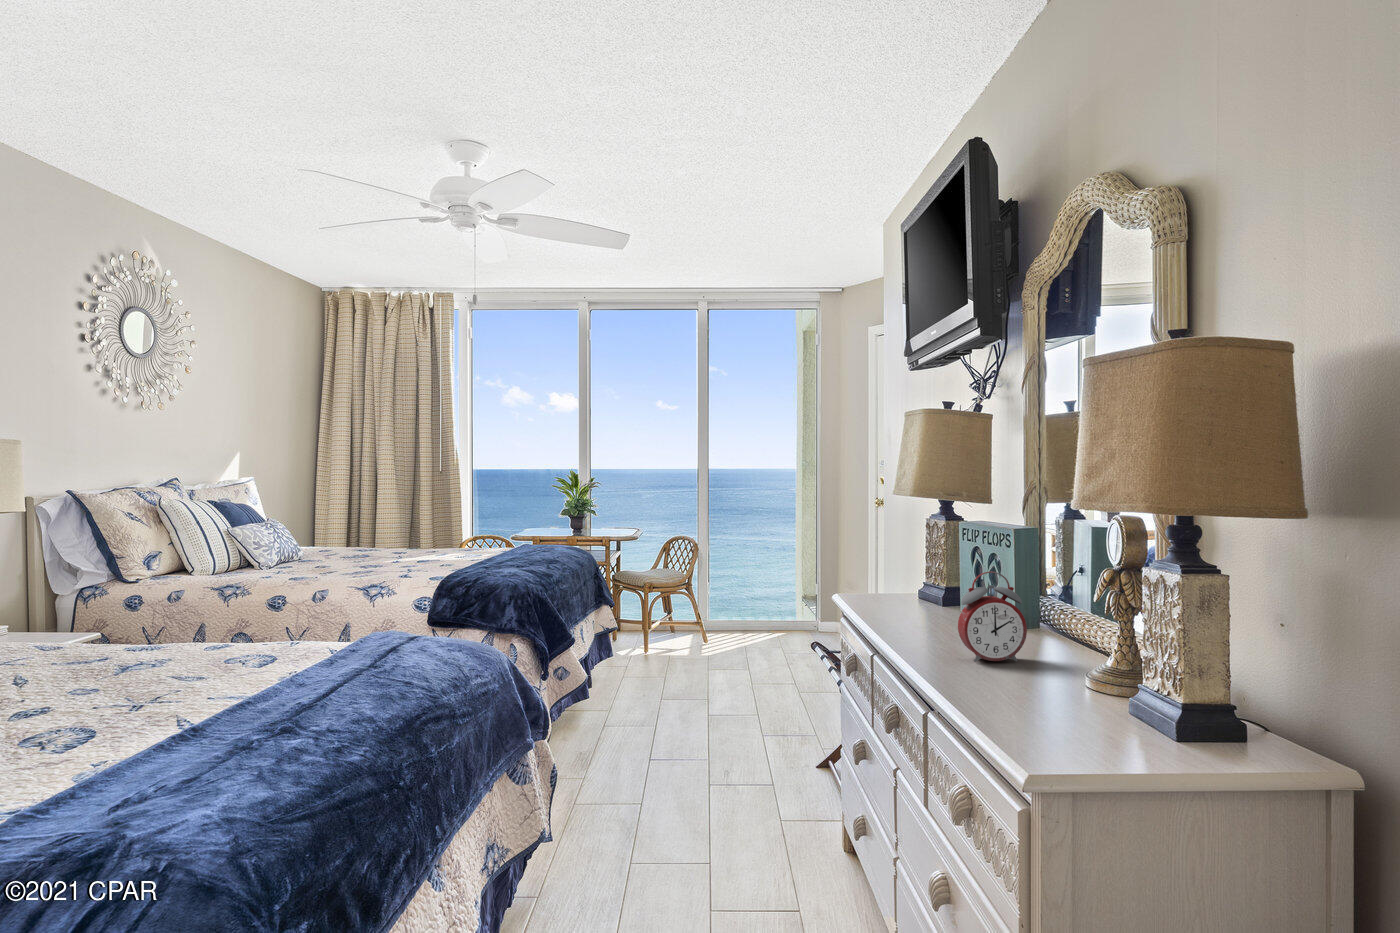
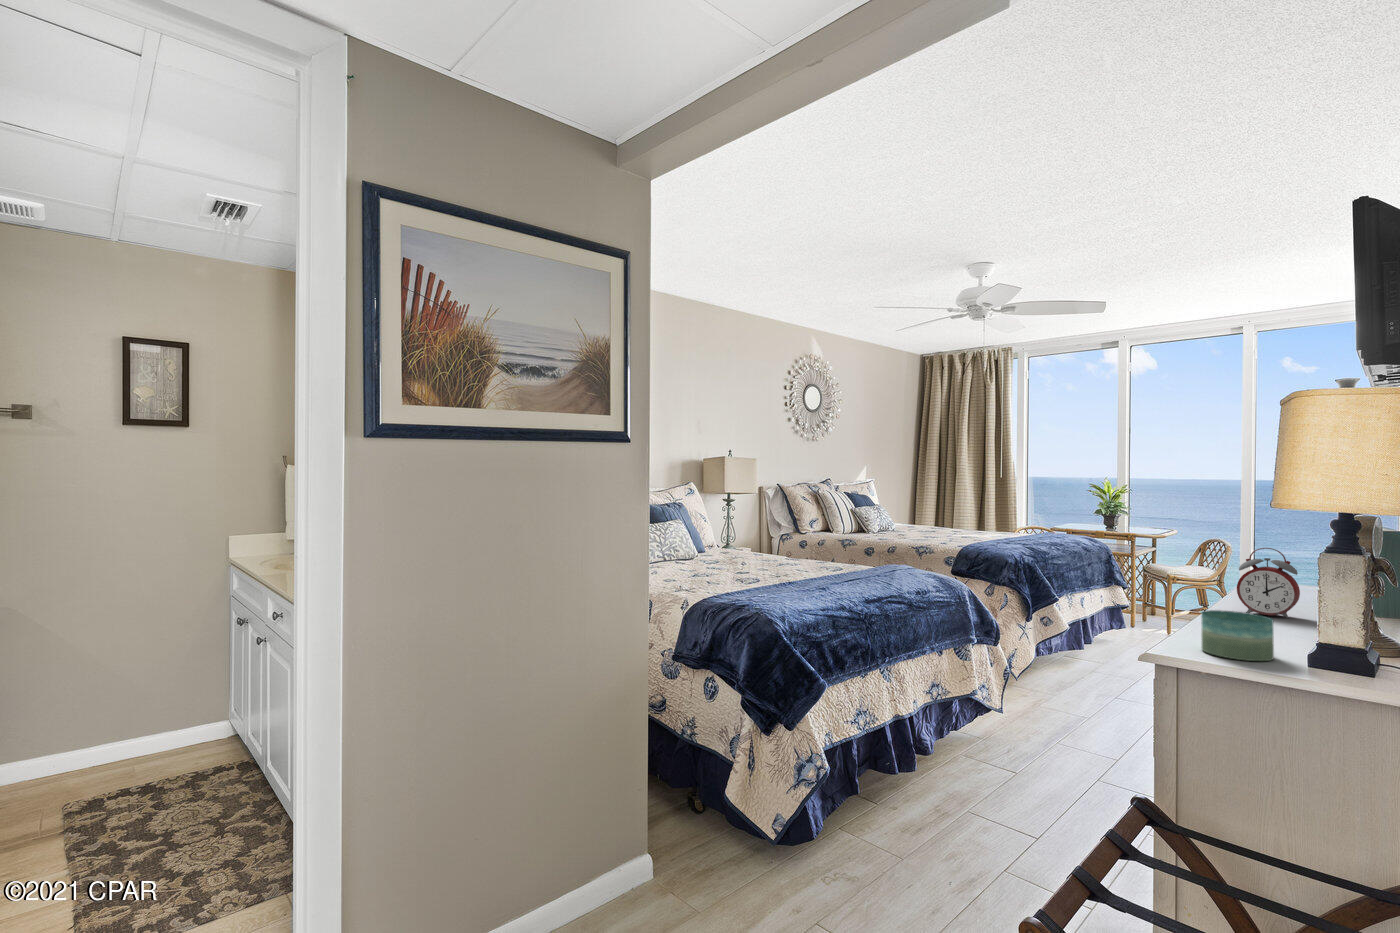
candle: none [1066,682,1157,761] -> present [1201,610,1274,661]

